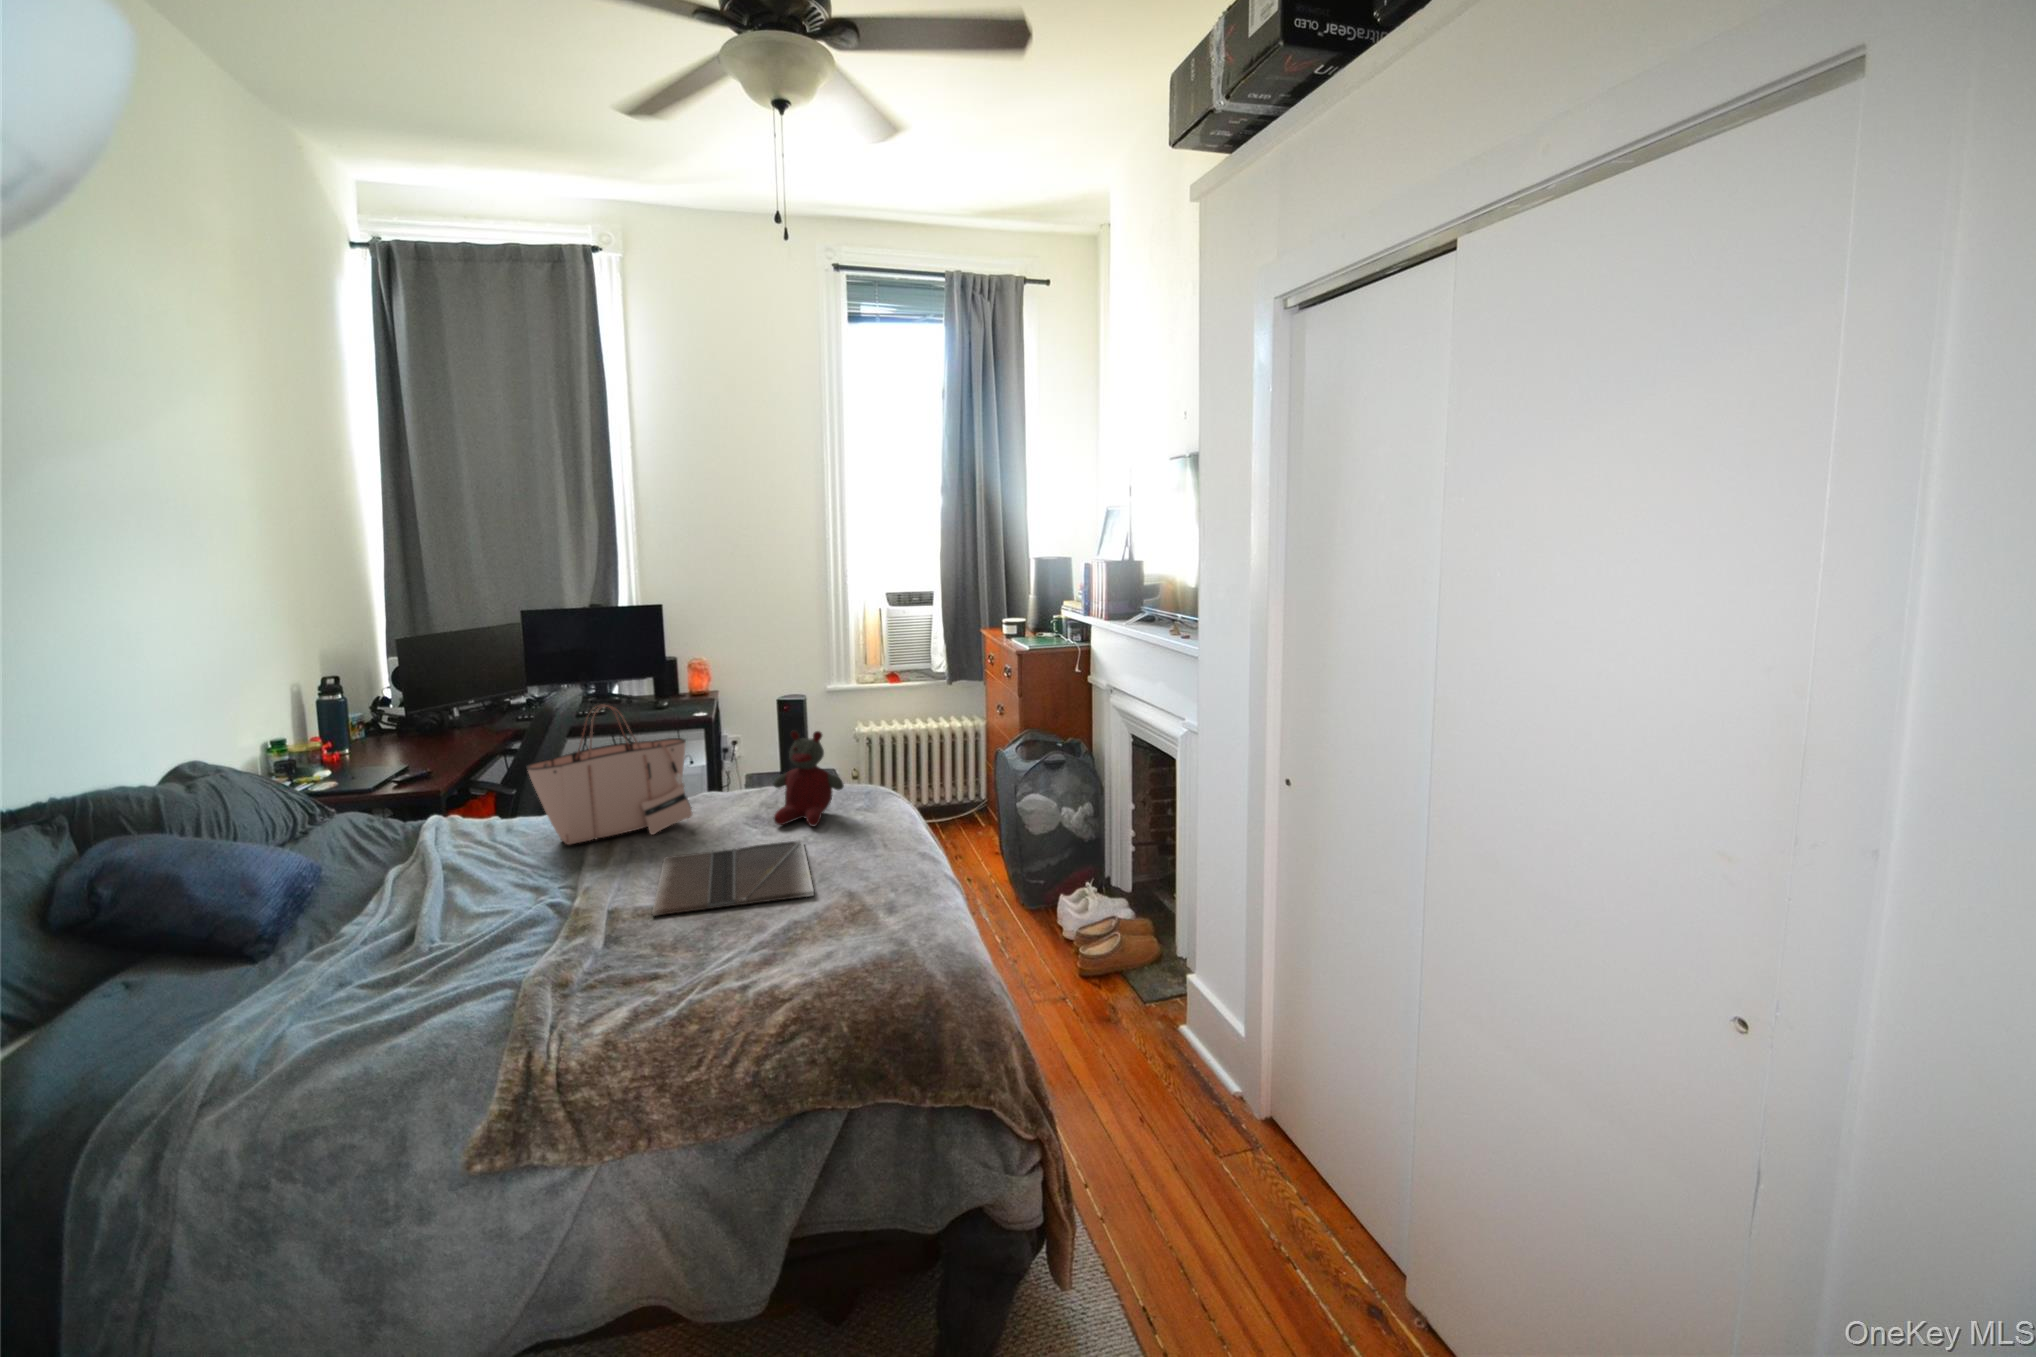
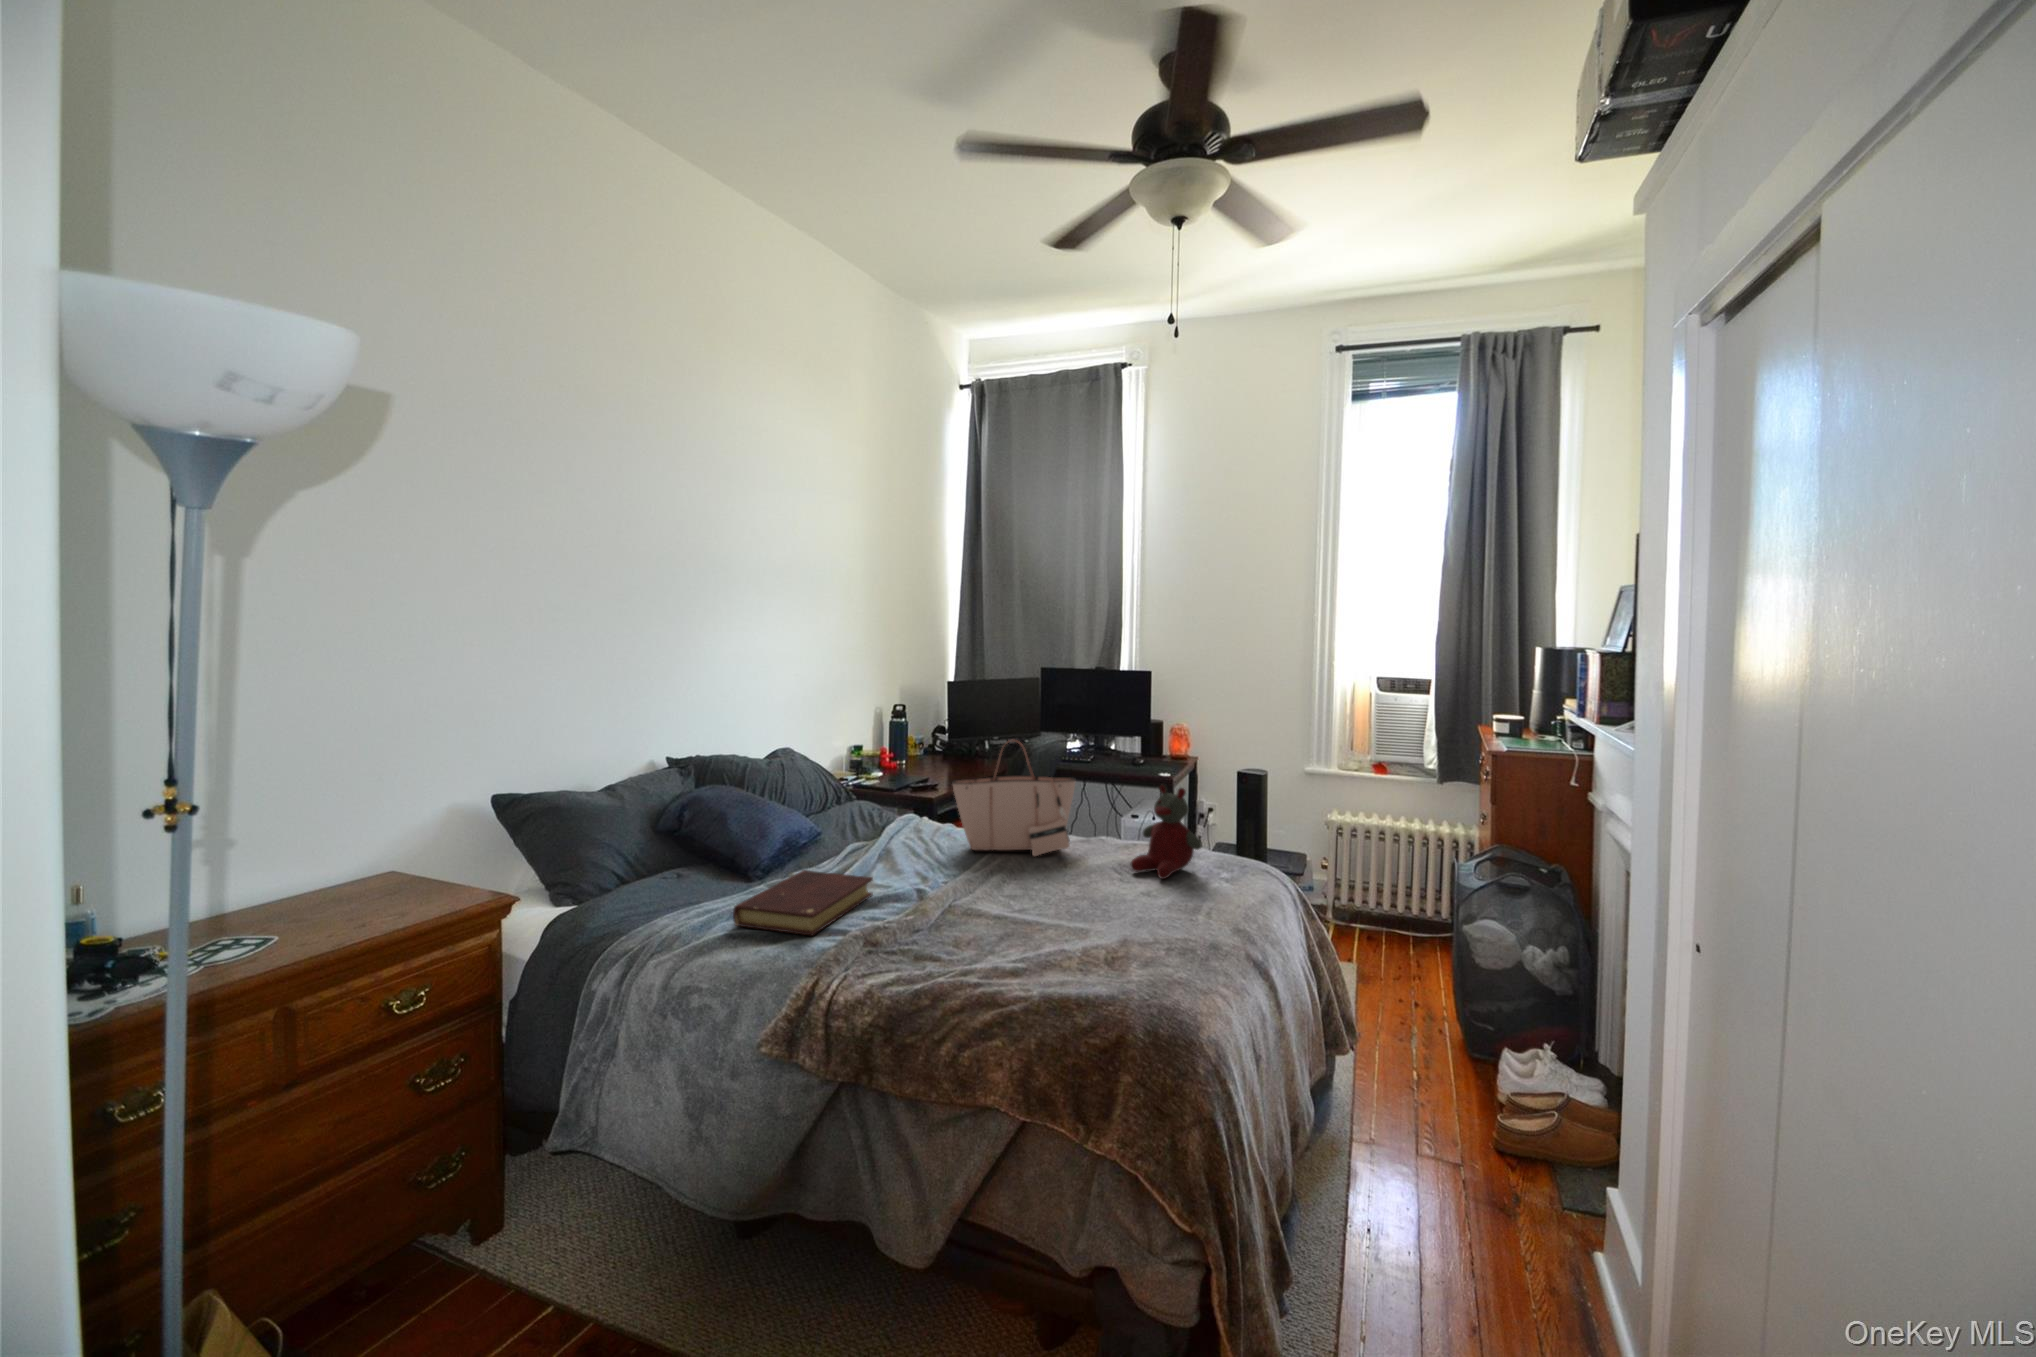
laptop: present [652,840,814,916] -> none [974,874,1141,934]
book: none [310,909,489,1030] -> present [733,870,873,935]

